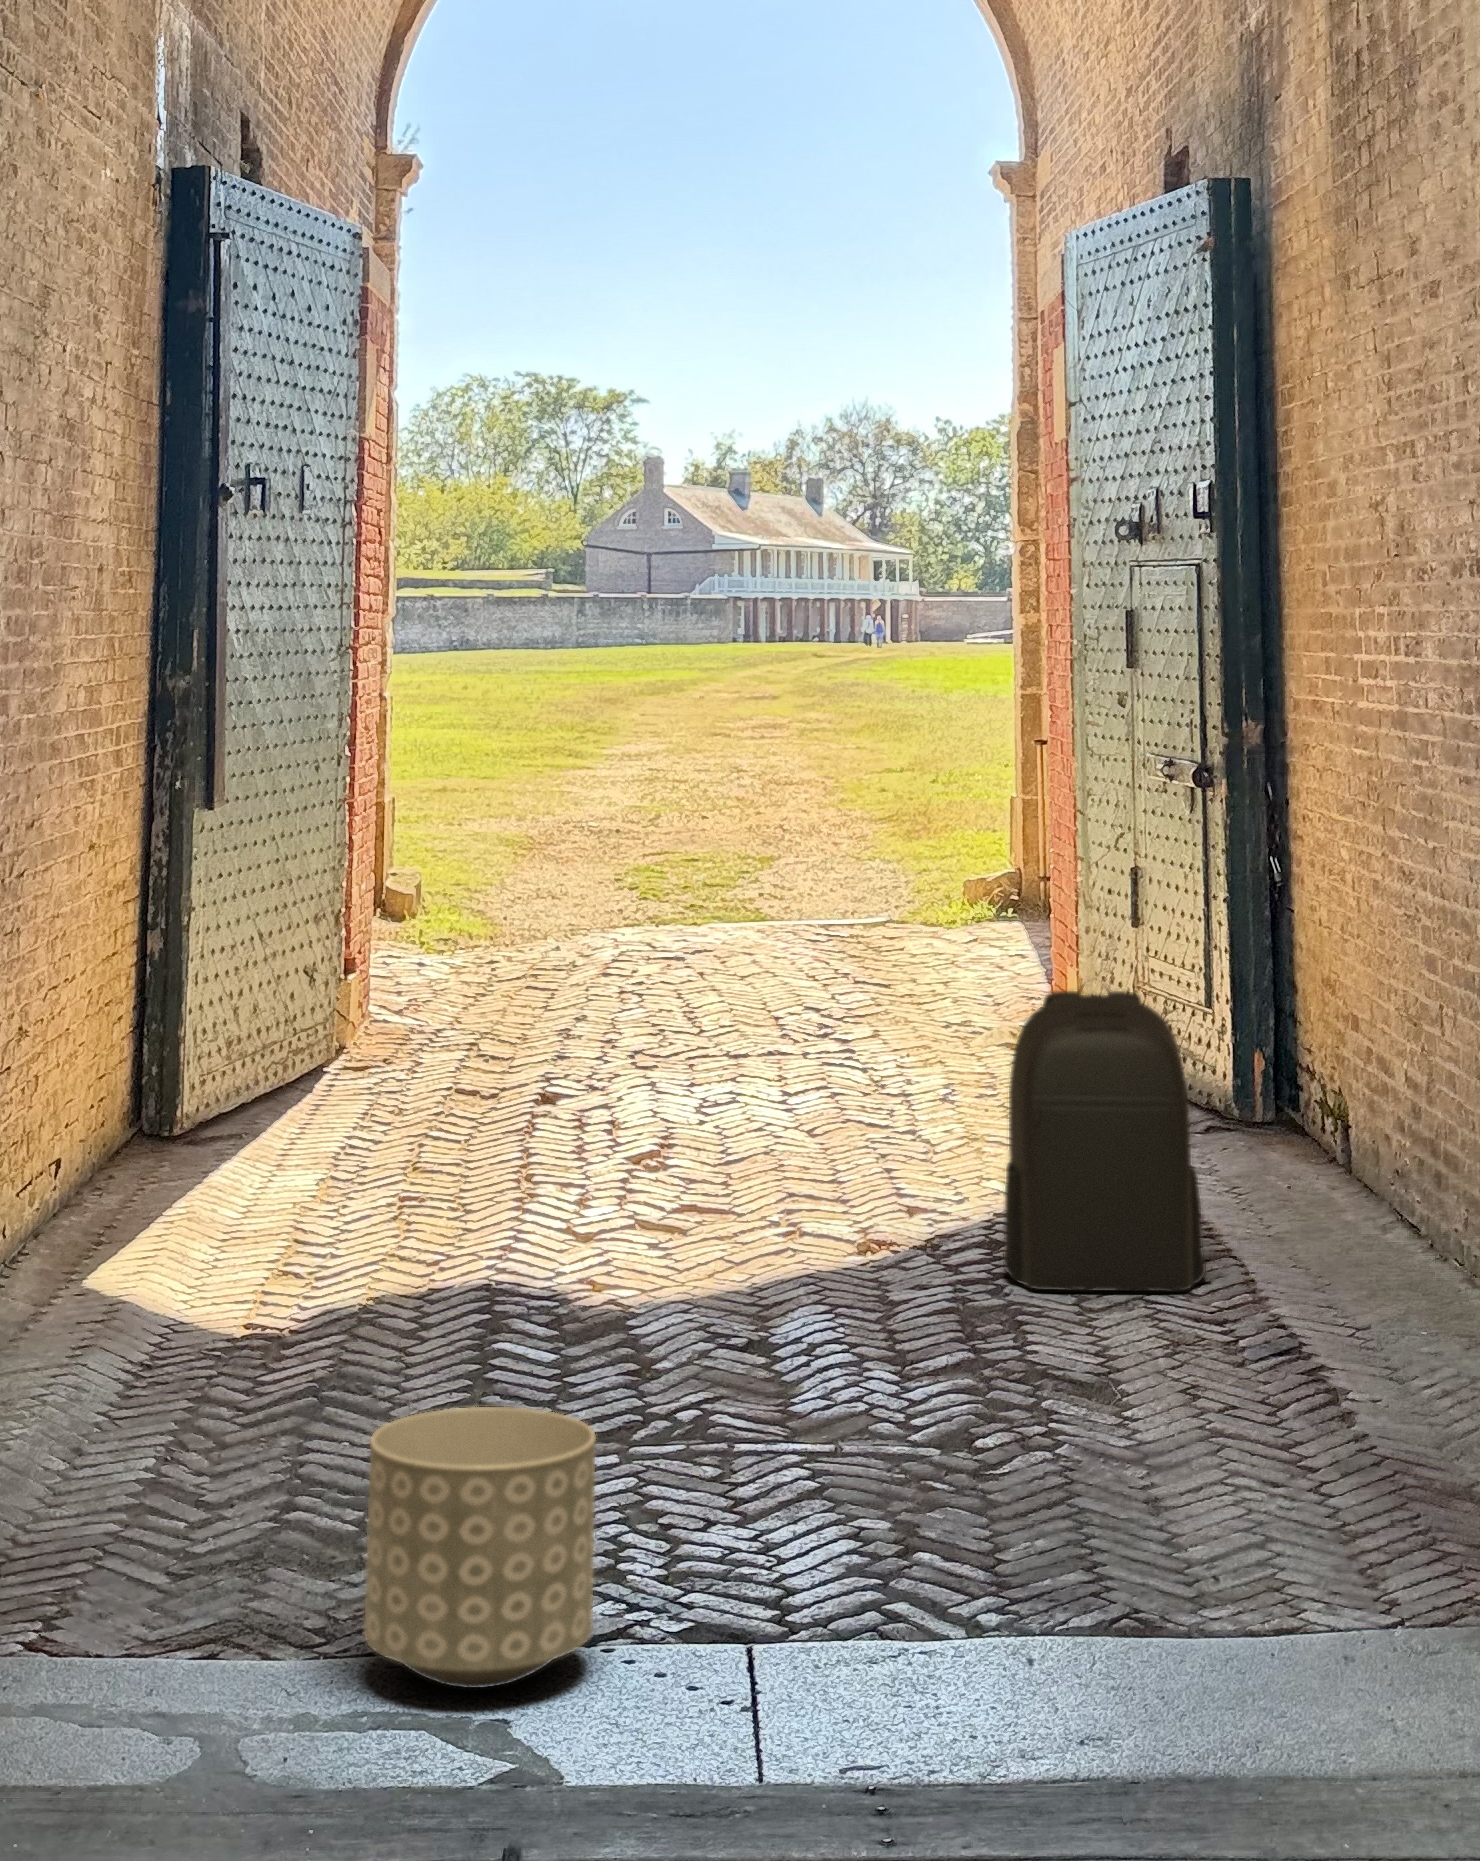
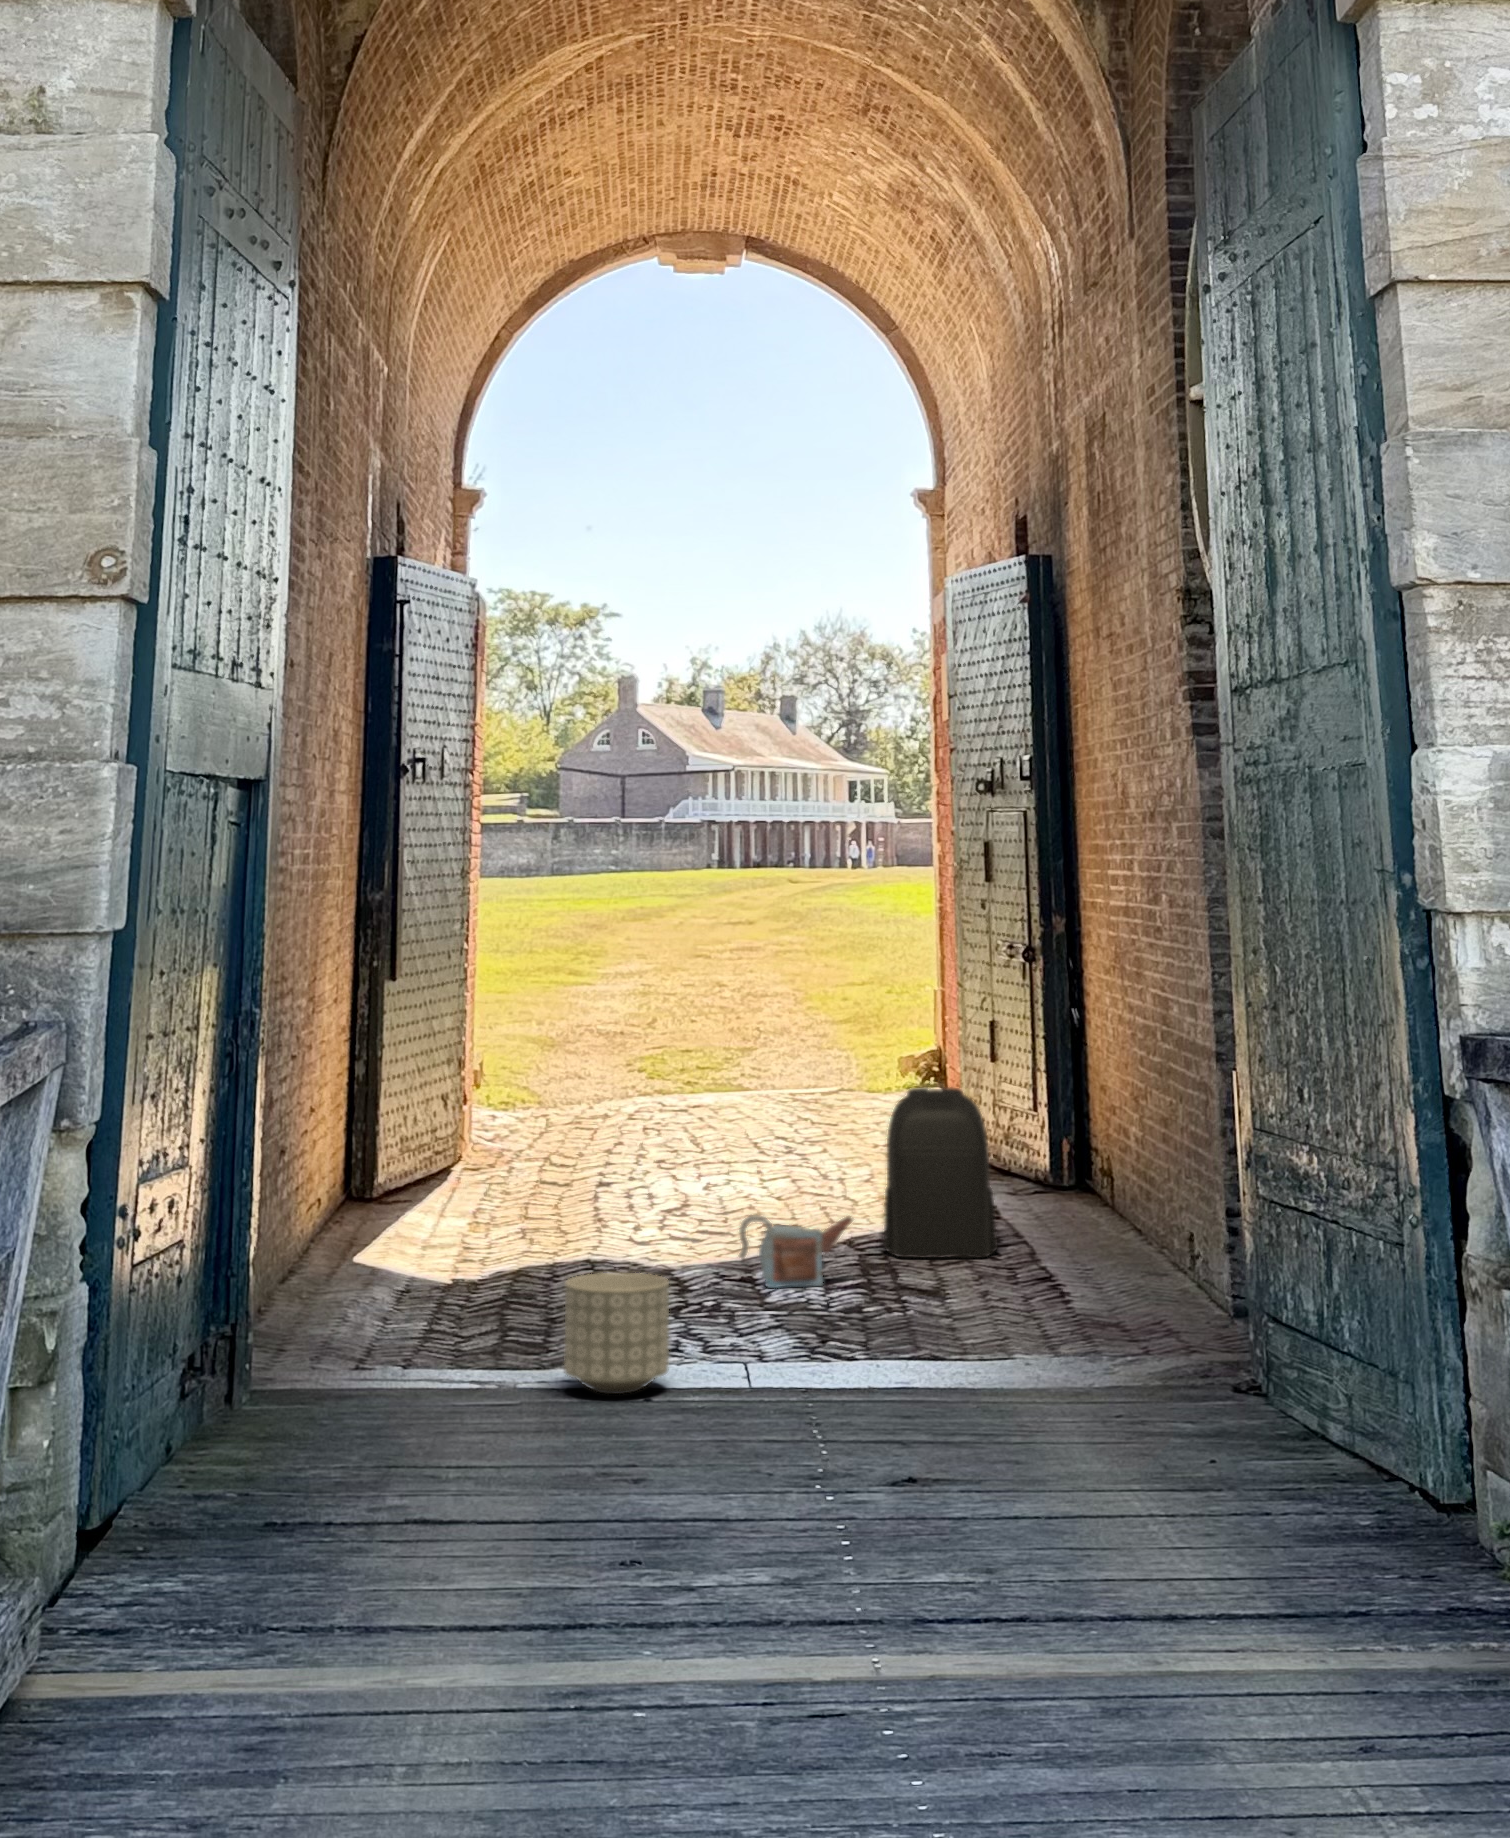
watering can: none [747,1227,962,1363] -> present [739,1215,853,1288]

